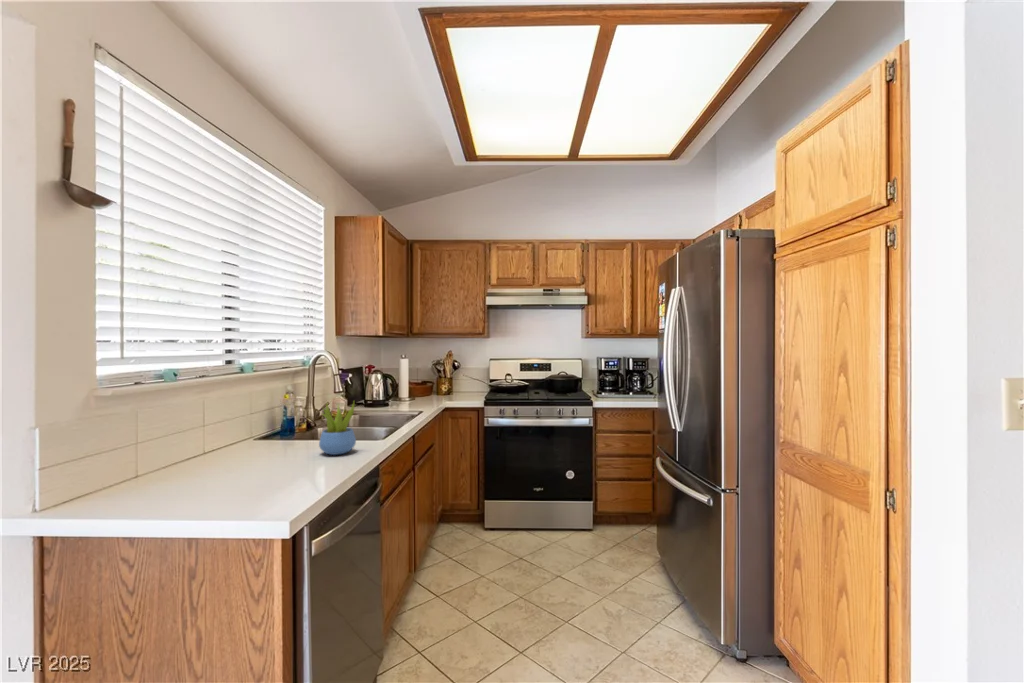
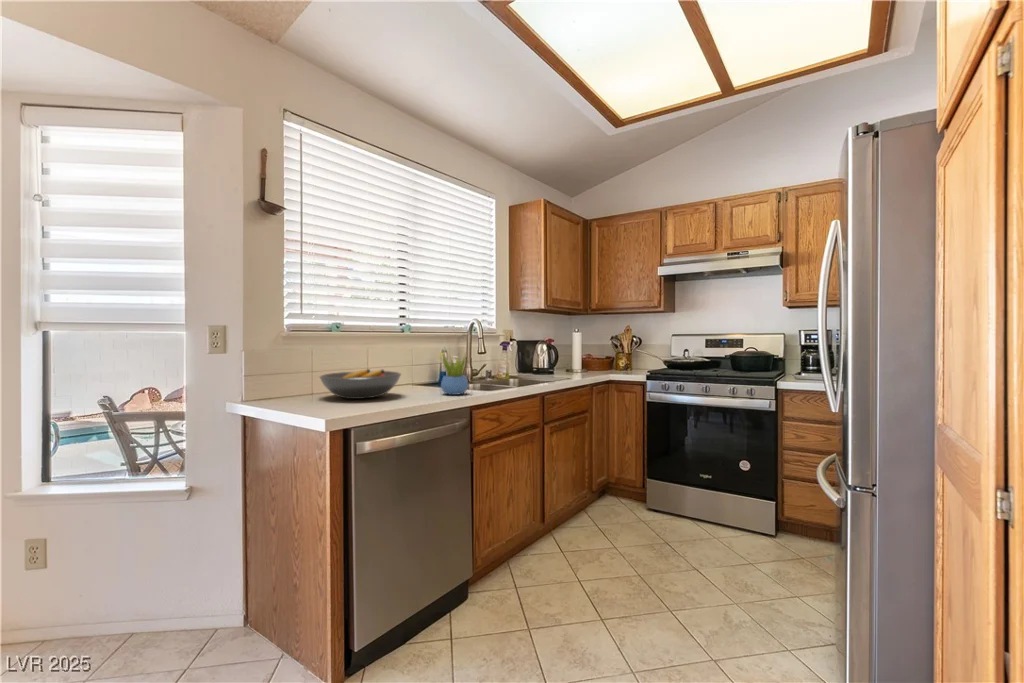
fruit bowl: none [132,434,274,486] -> present [320,369,401,399]

